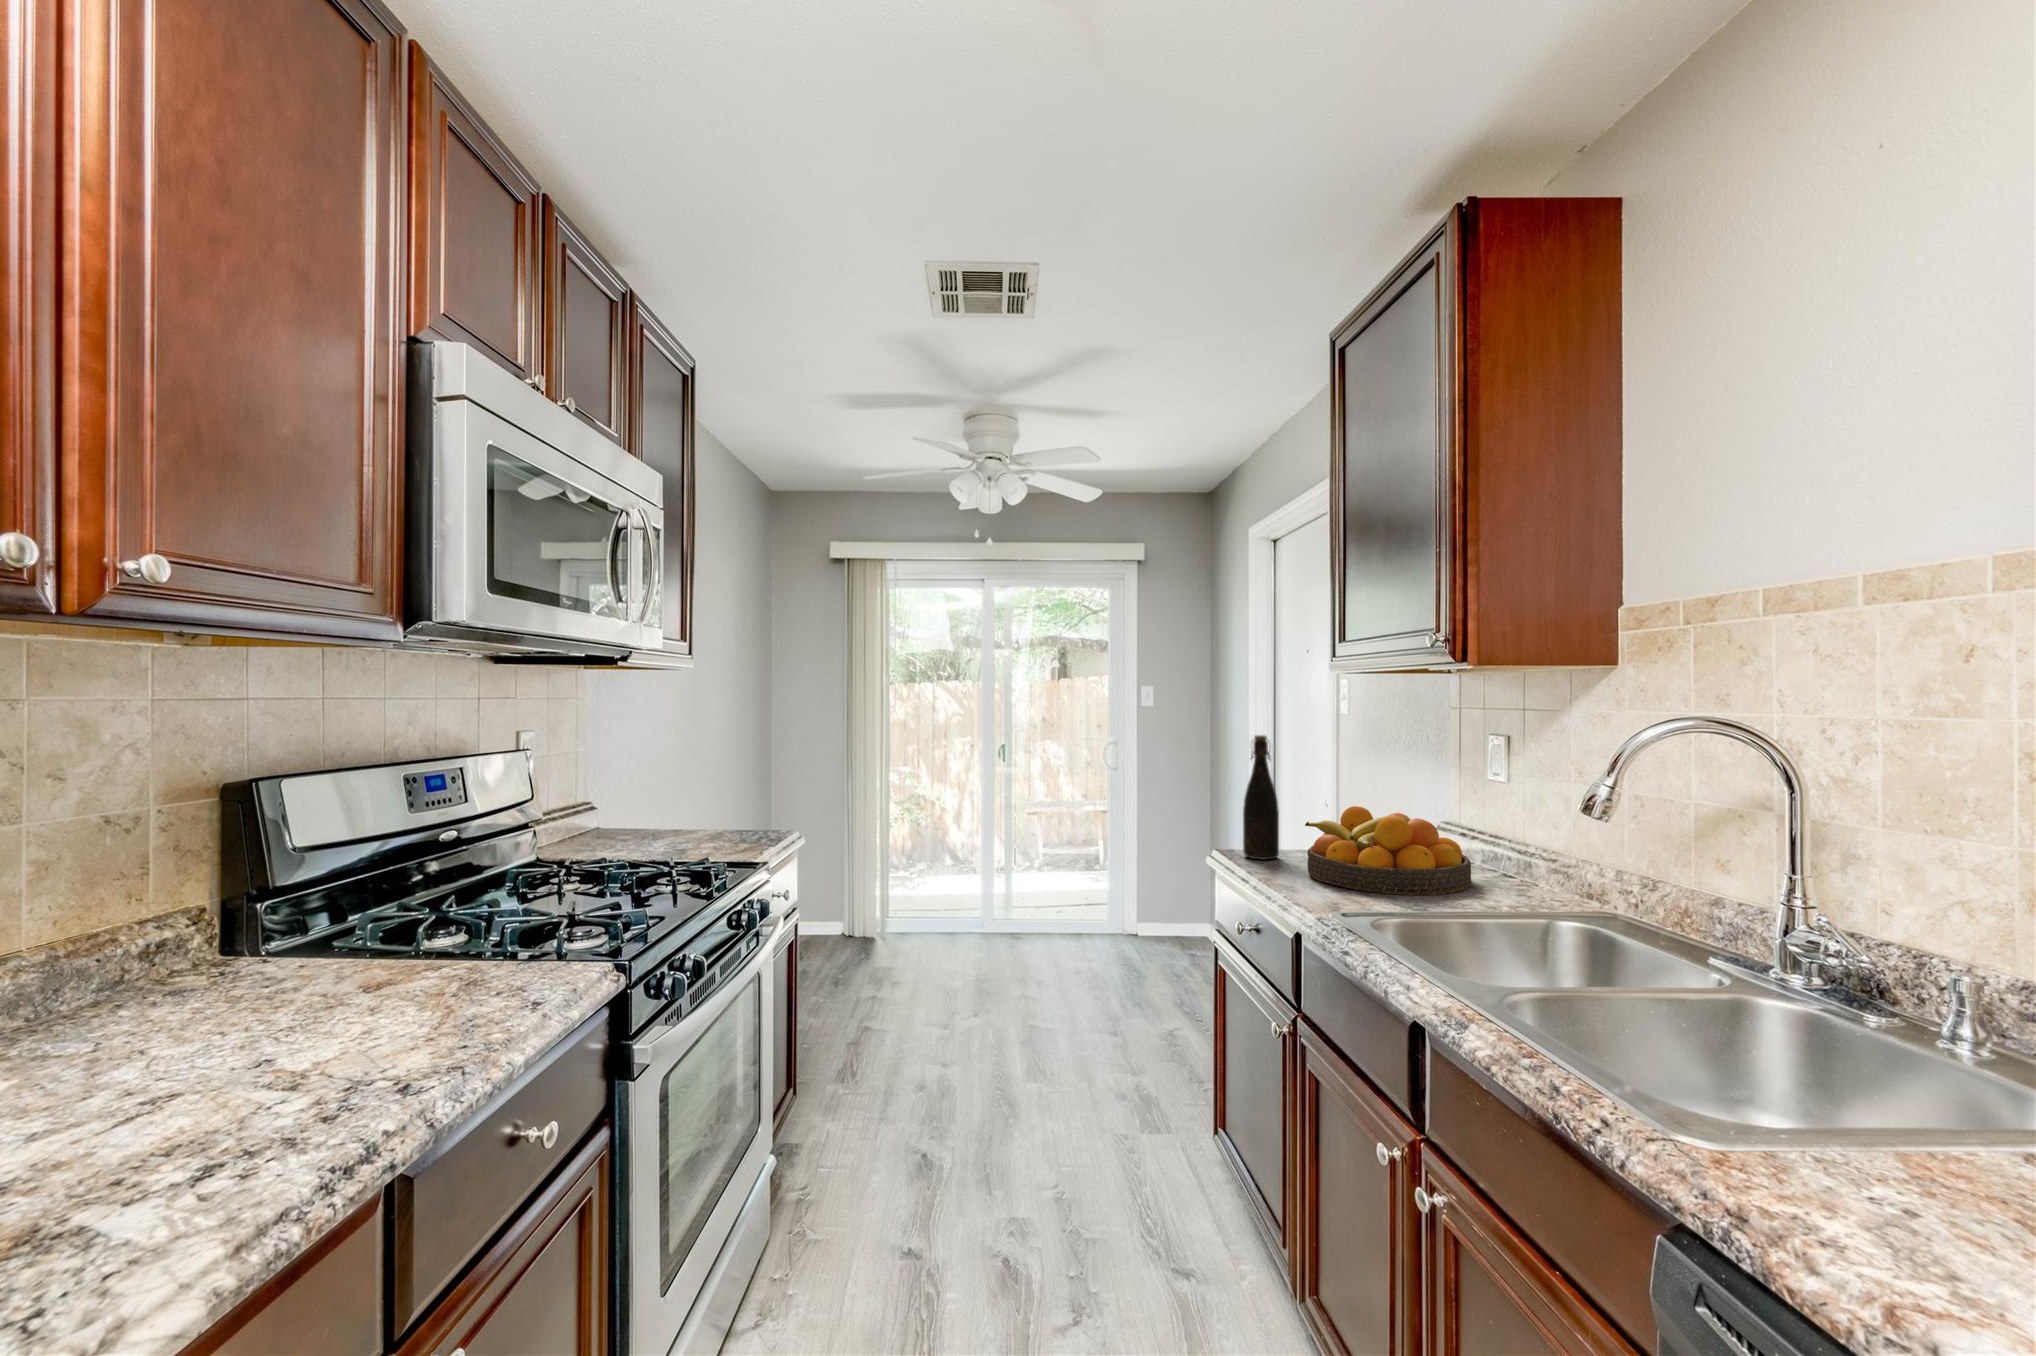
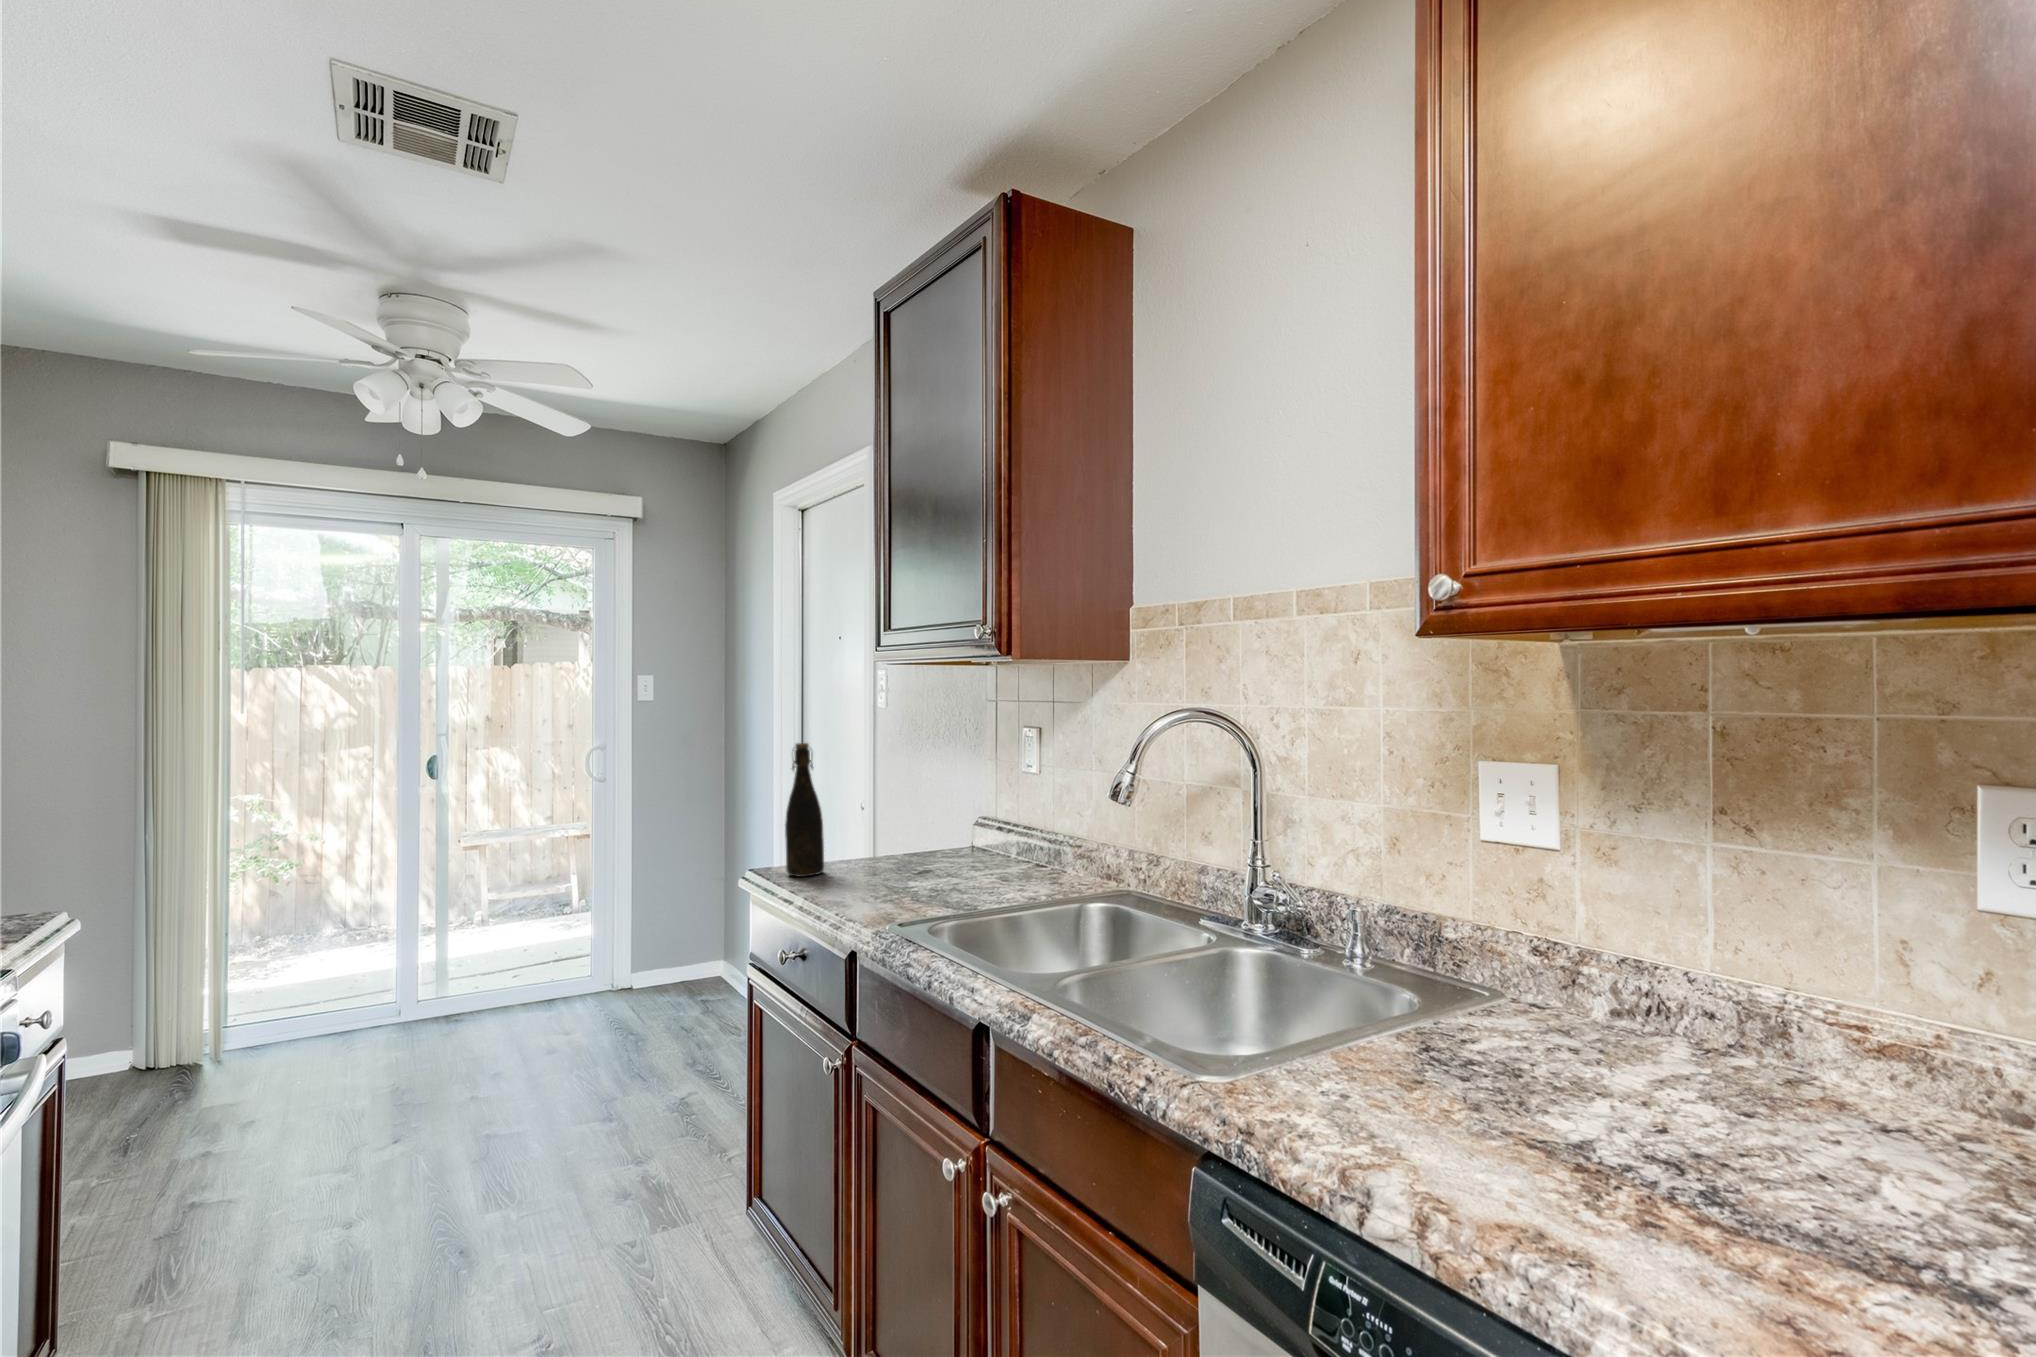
fruit bowl: present [1305,806,1471,895] -> none [853,811,1010,897]

